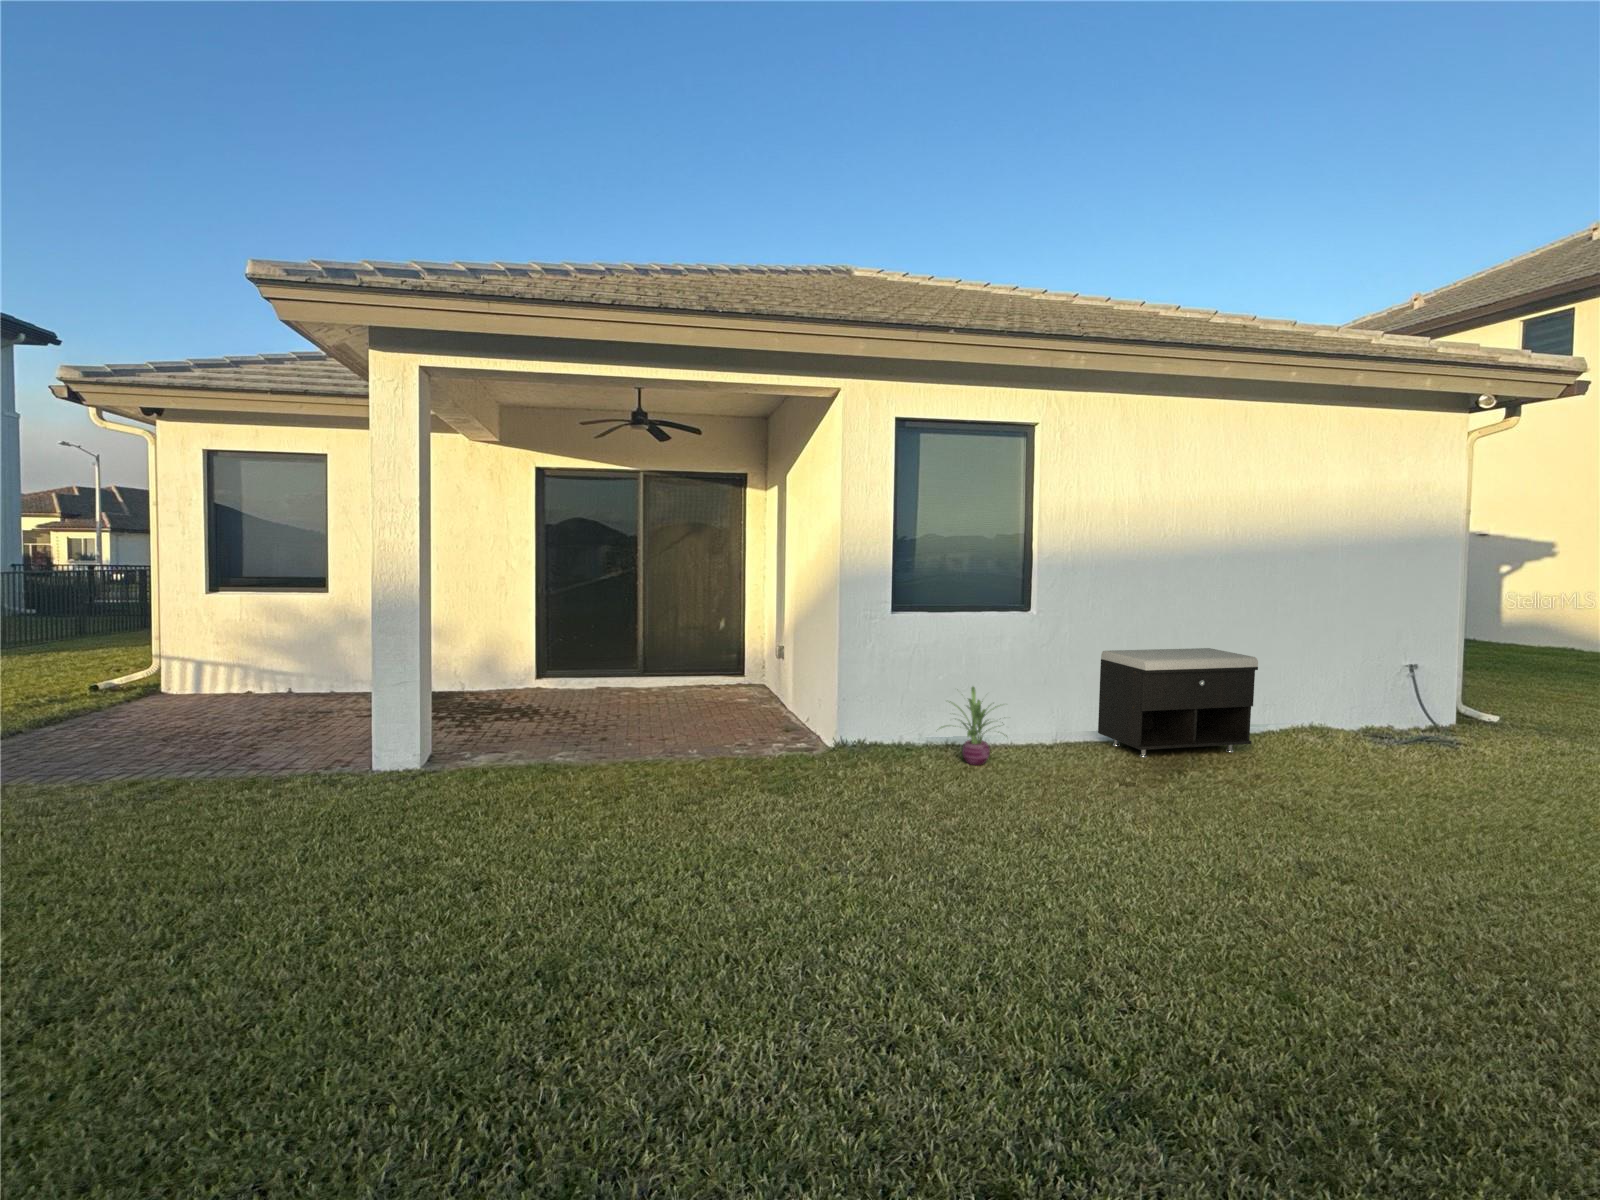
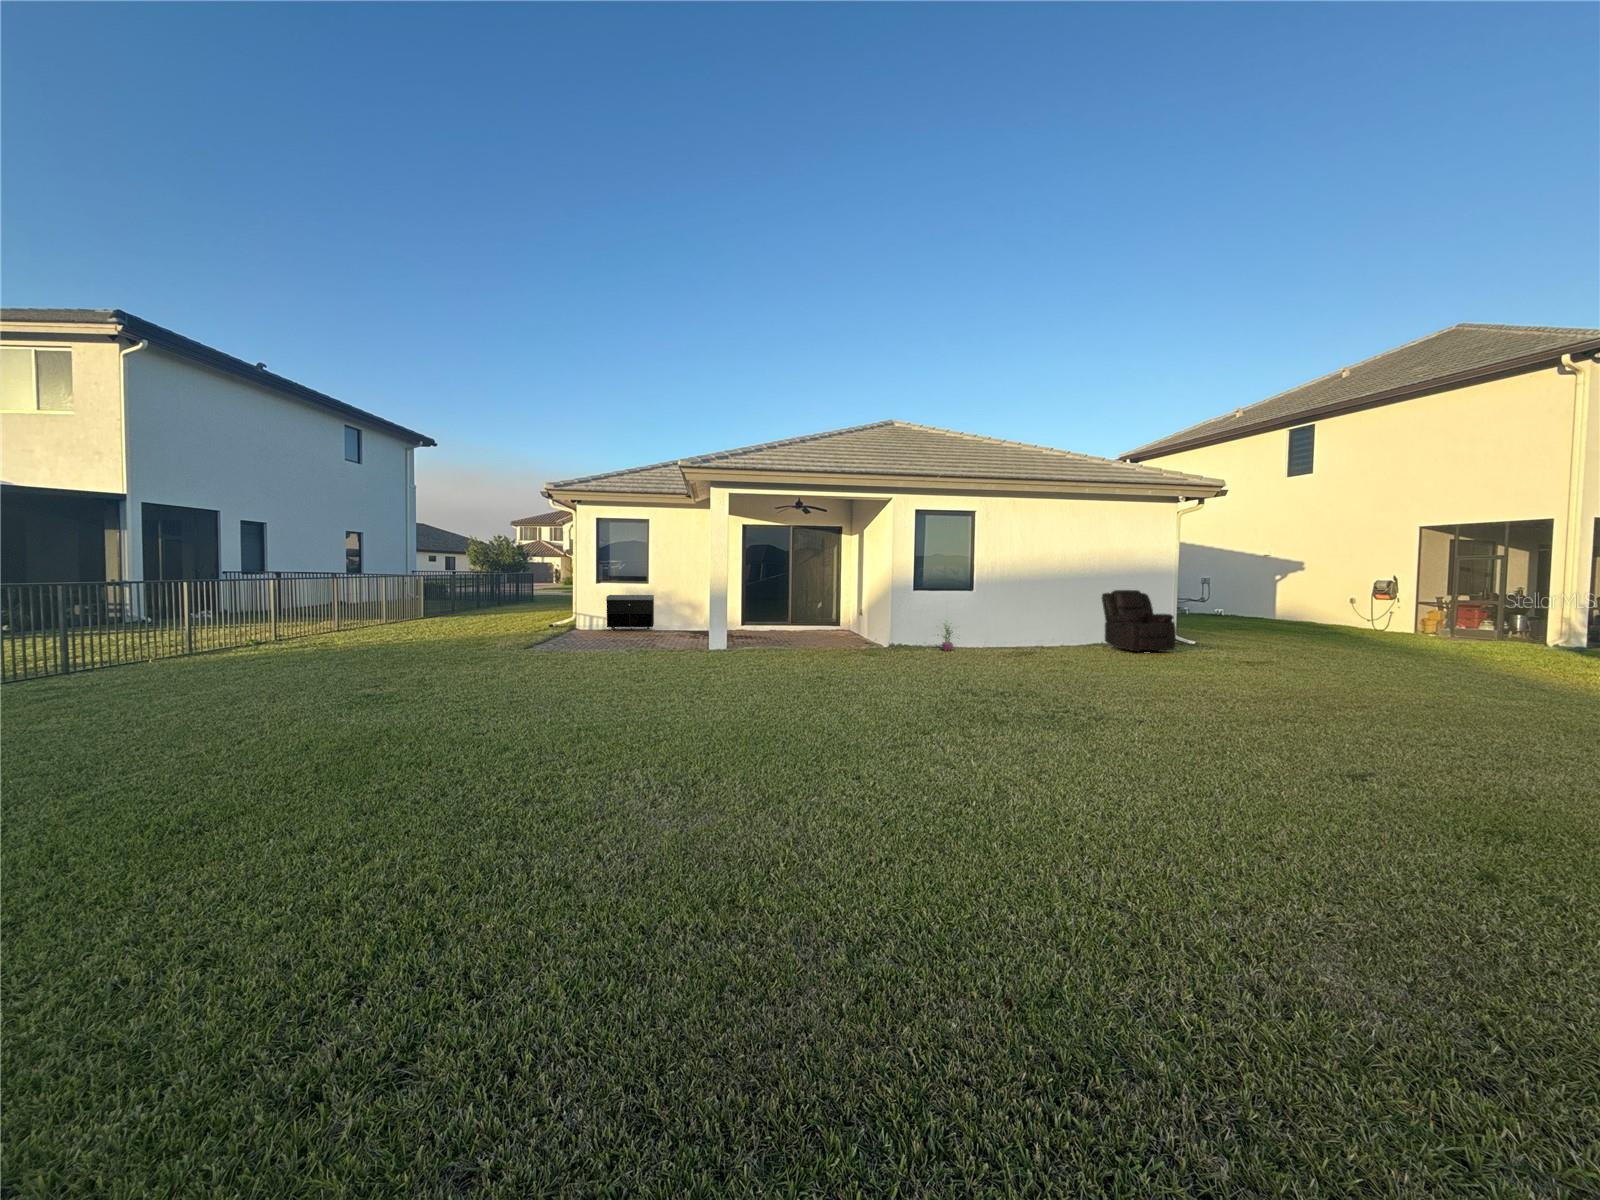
chair: none [1311,607,1501,759] -> present [1102,590,1176,653]
storage bench: present [1098,648,1258,758] -> present [606,595,654,631]

